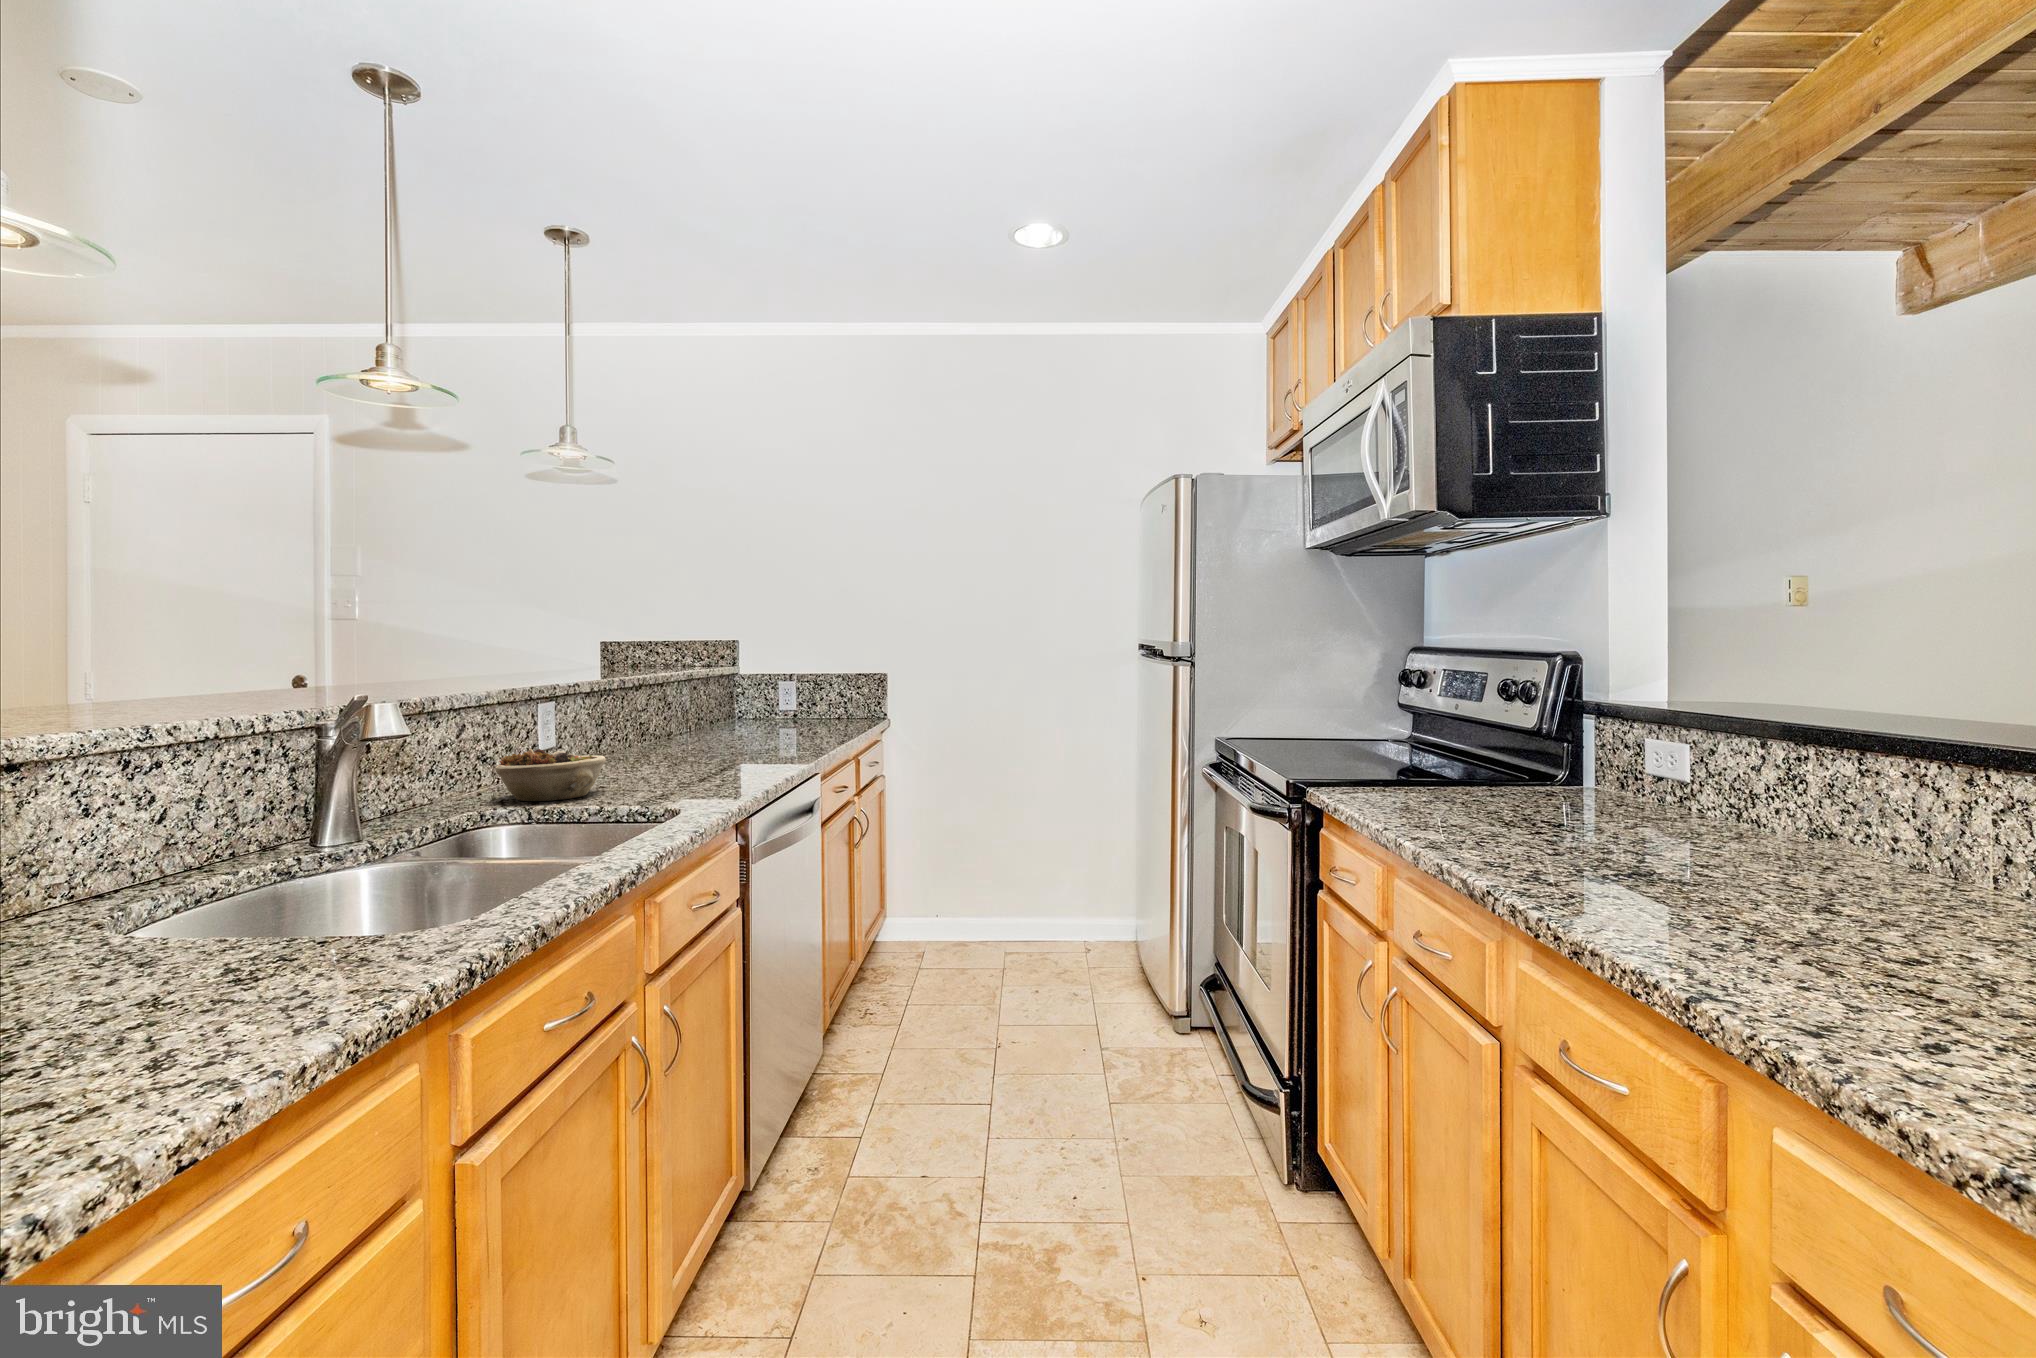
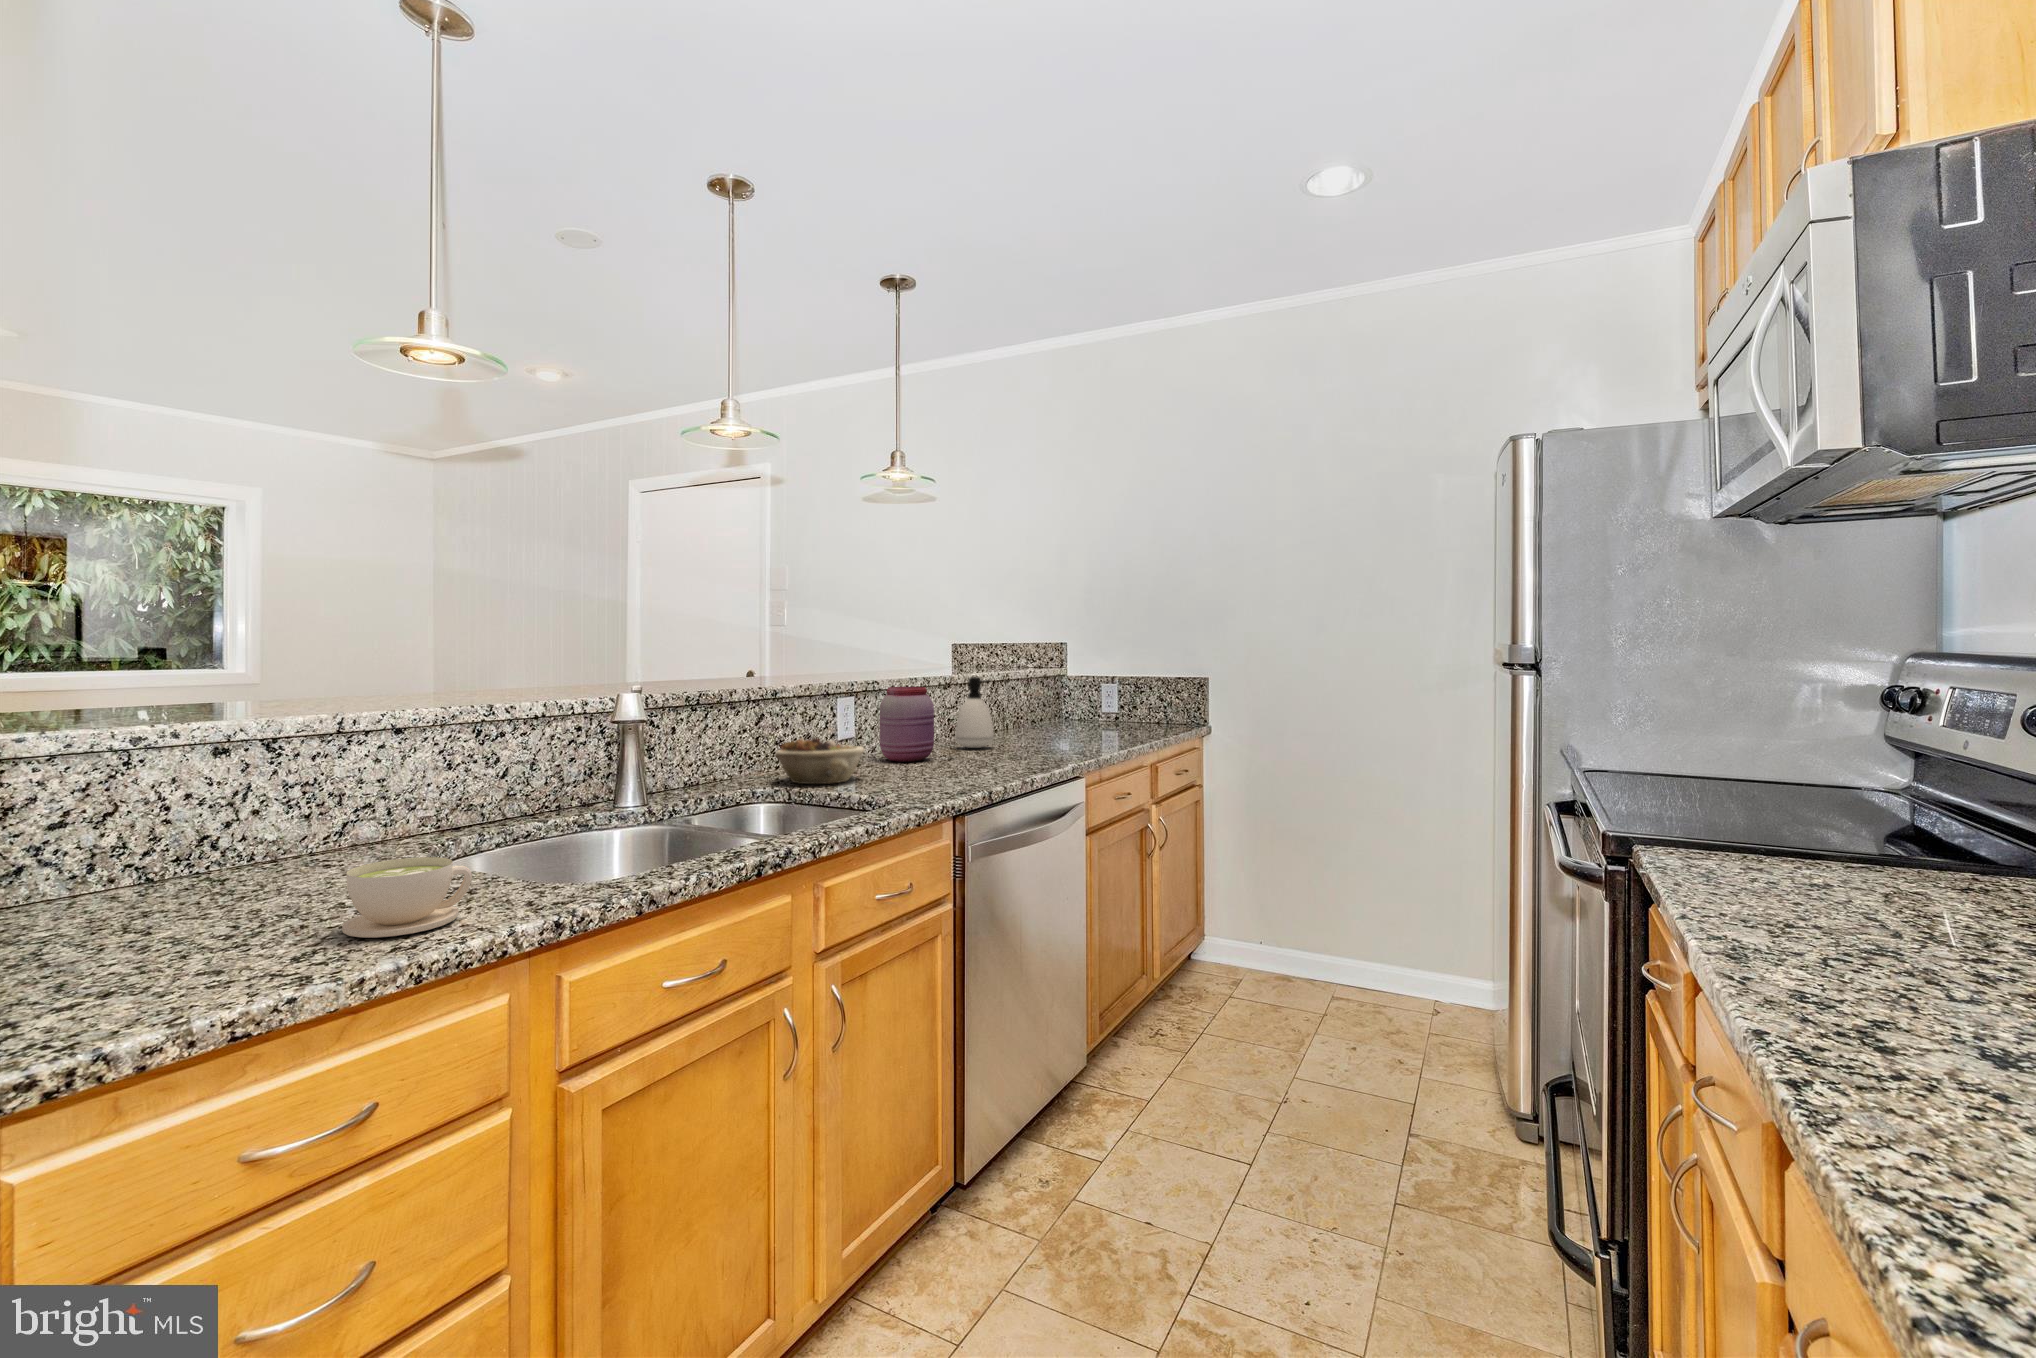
soap dispenser: none [655,678,698,753] -> present [955,677,993,748]
jar: none [586,690,651,771] -> present [880,687,934,762]
coffee cup: none [166,913,343,1028] -> present [342,857,472,938]

